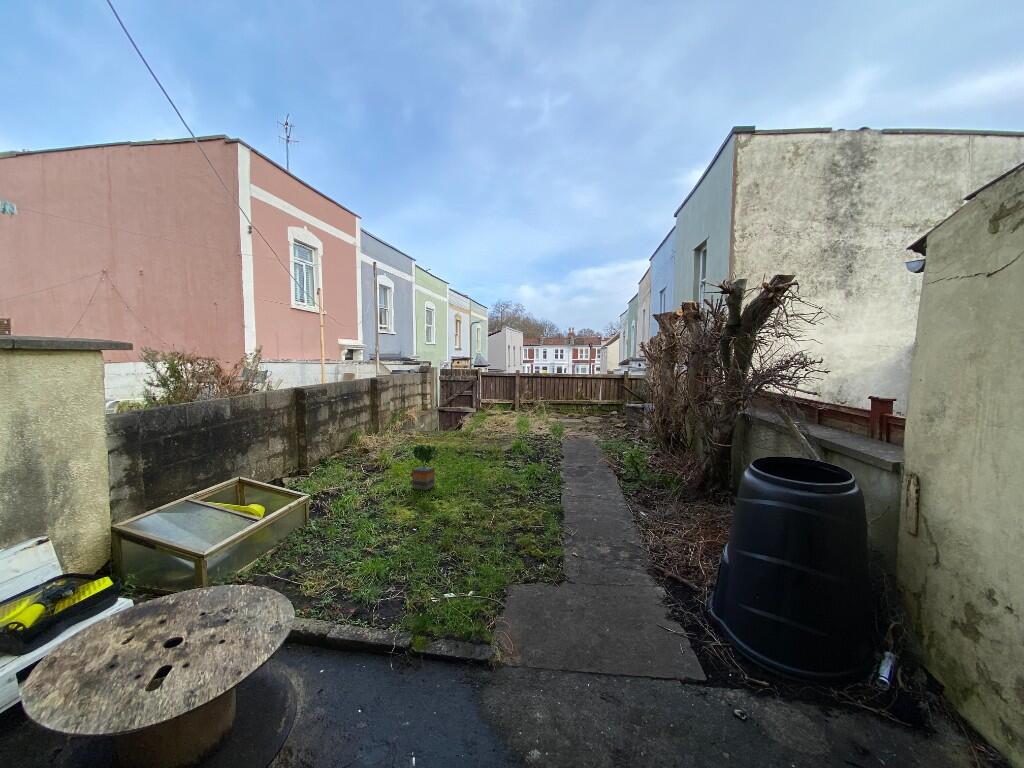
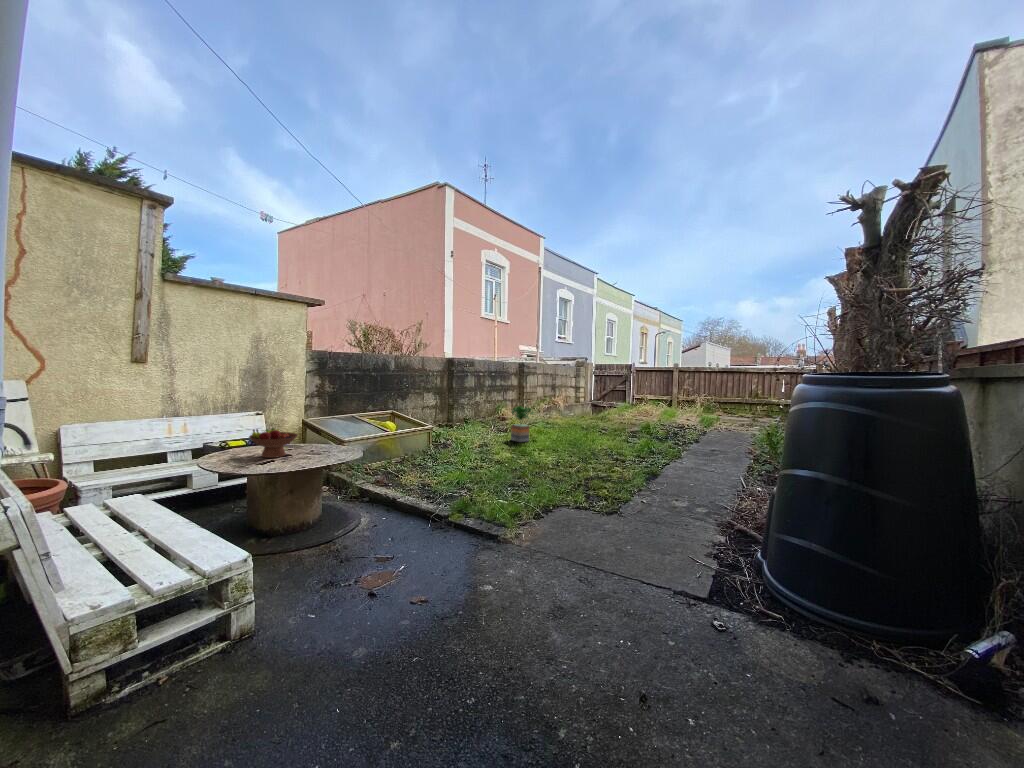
fruit bowl: none [99,606,203,678] -> present [249,428,298,458]

